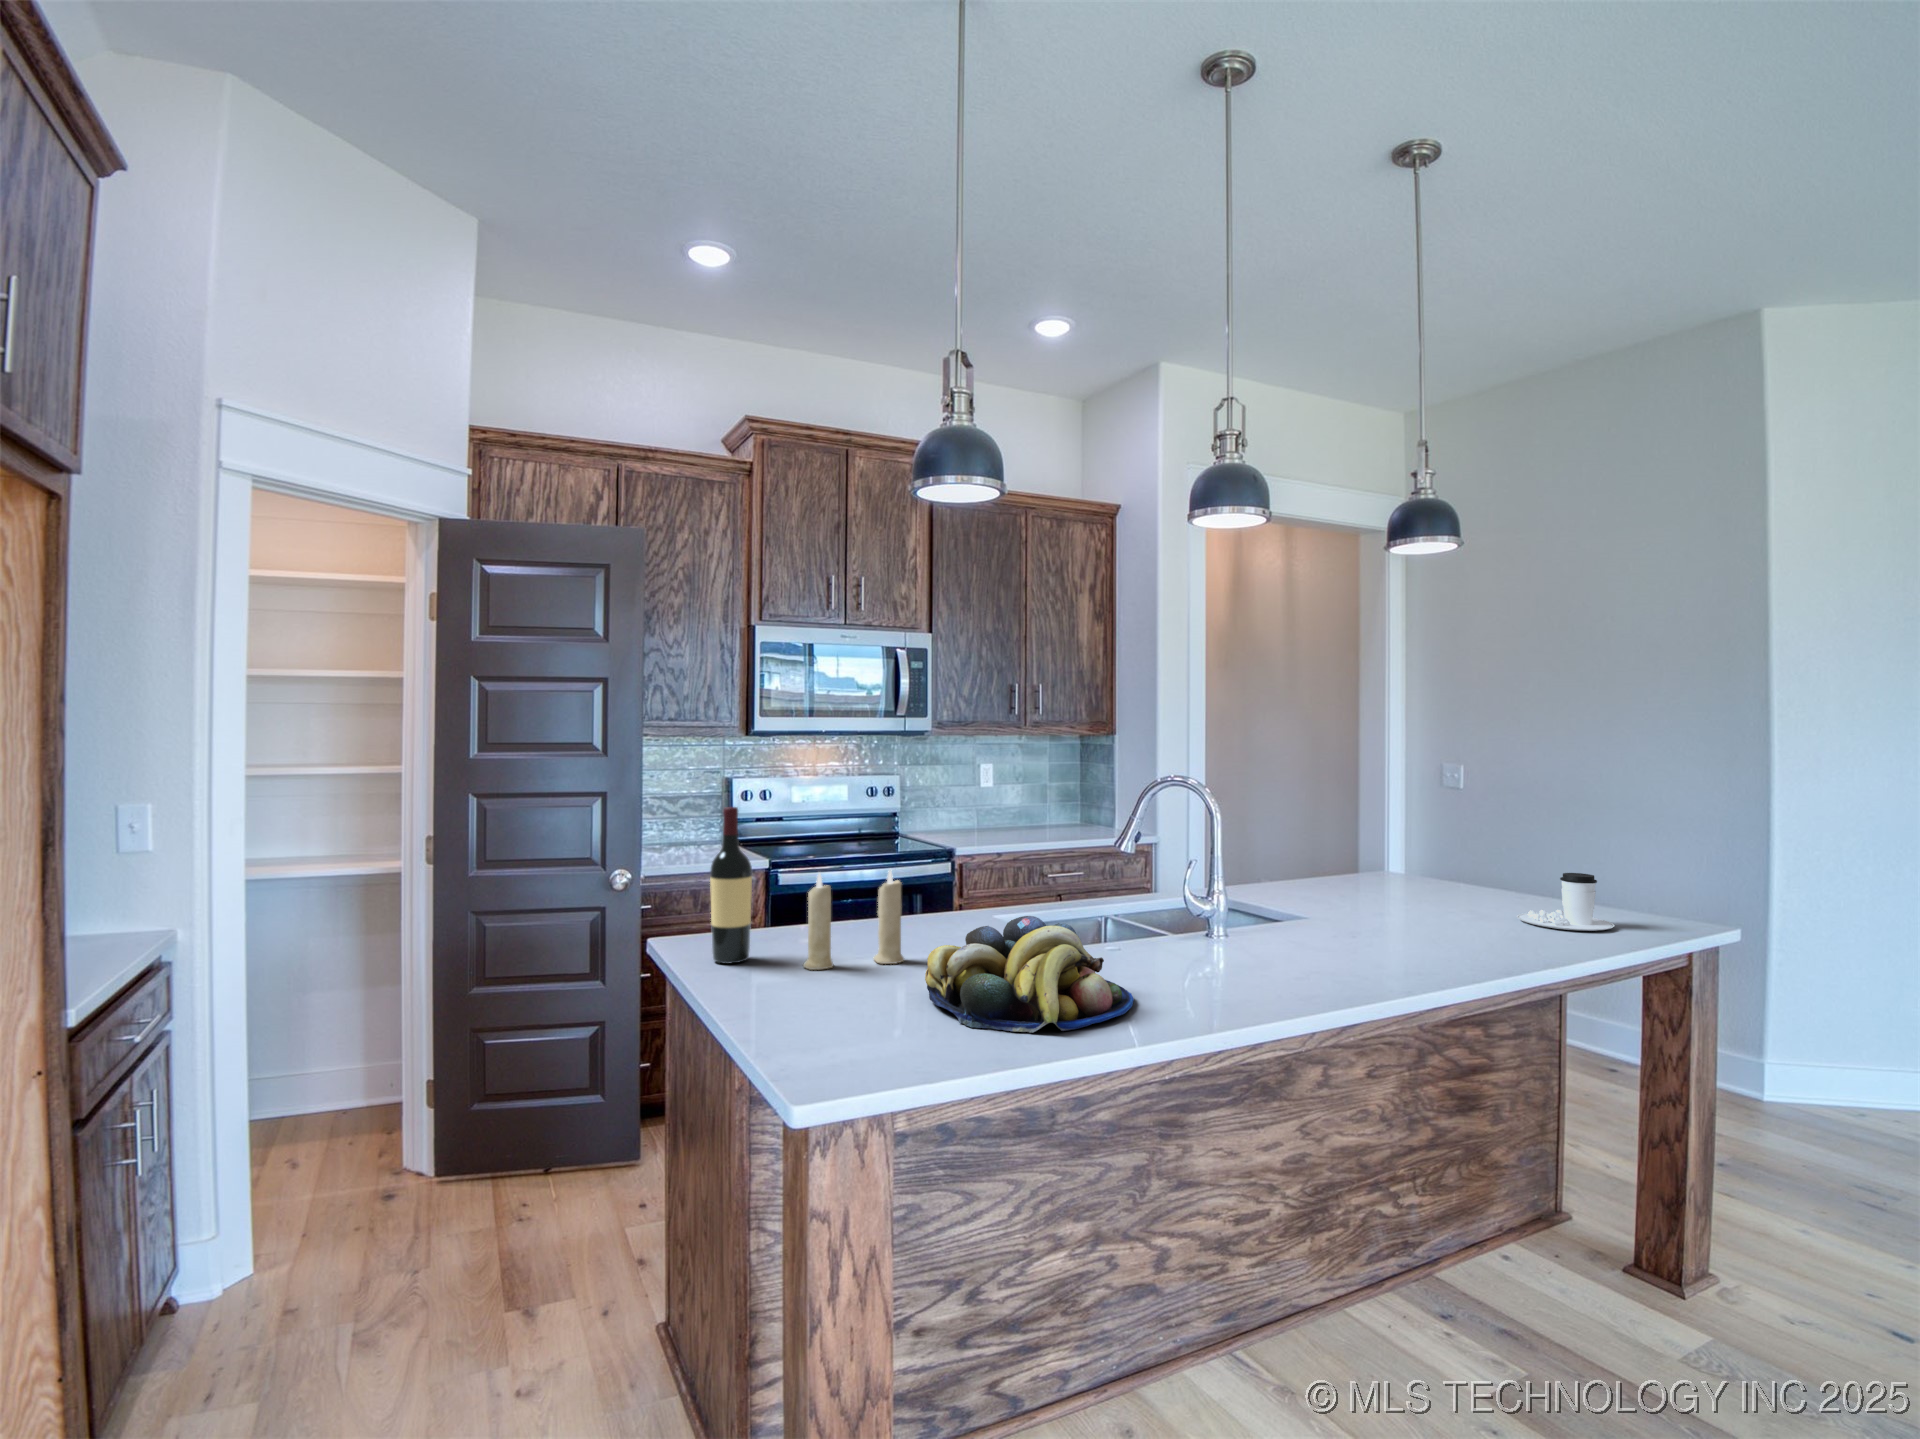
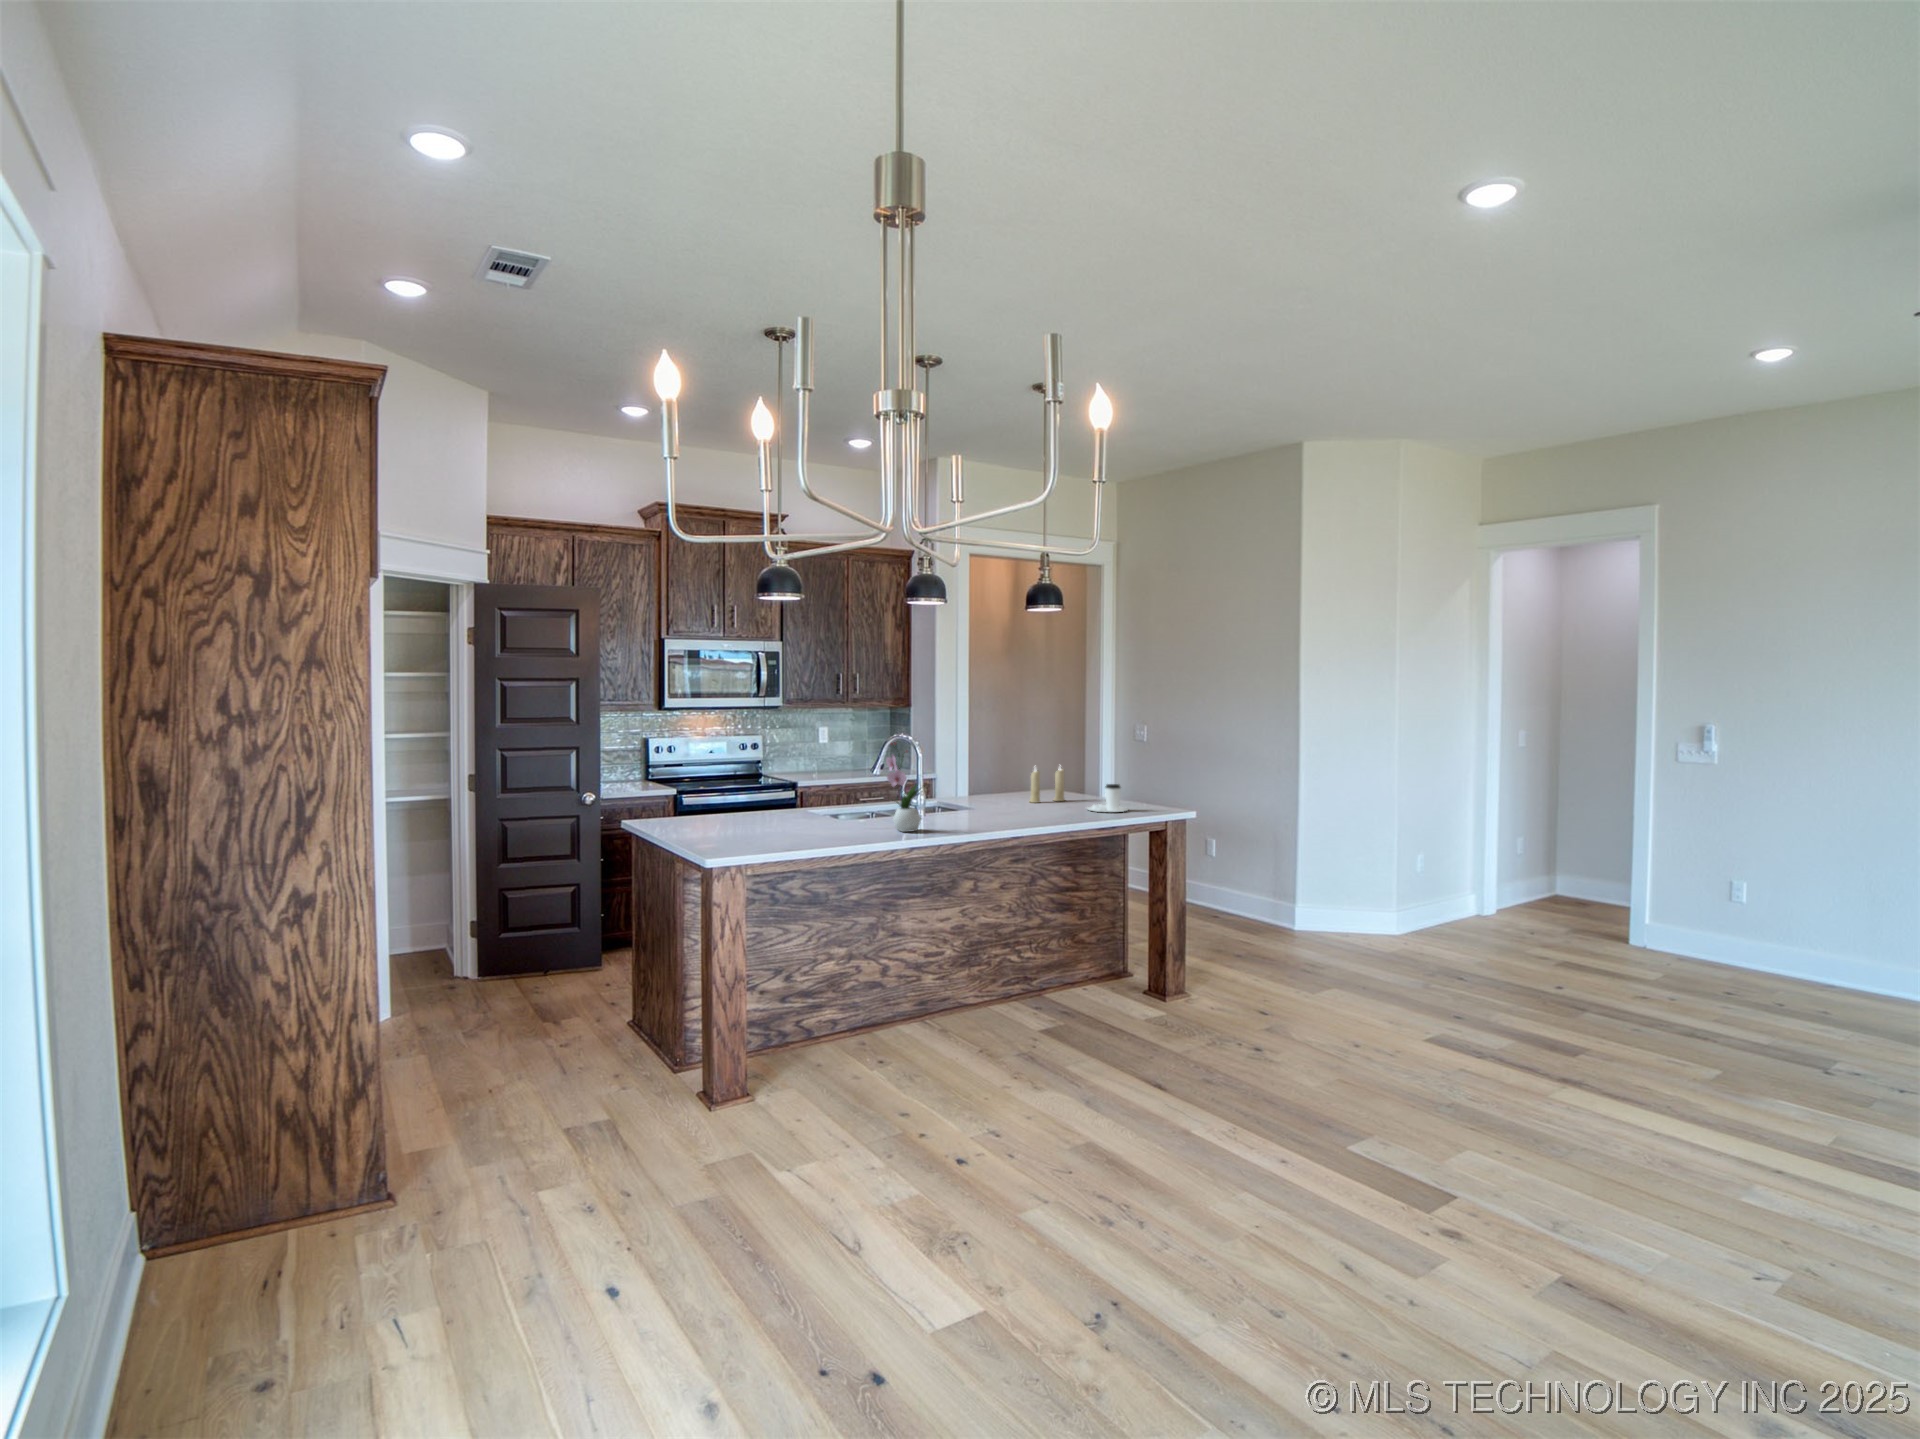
flower arrangement: none [1184,790,1276,988] -> present [886,743,921,832]
wine bottle: present [710,807,752,964] -> none [658,753,678,829]
candle: present [803,870,904,970] -> present [1029,767,1065,803]
fruit bowl: present [925,916,1133,1033] -> none [762,801,856,844]

